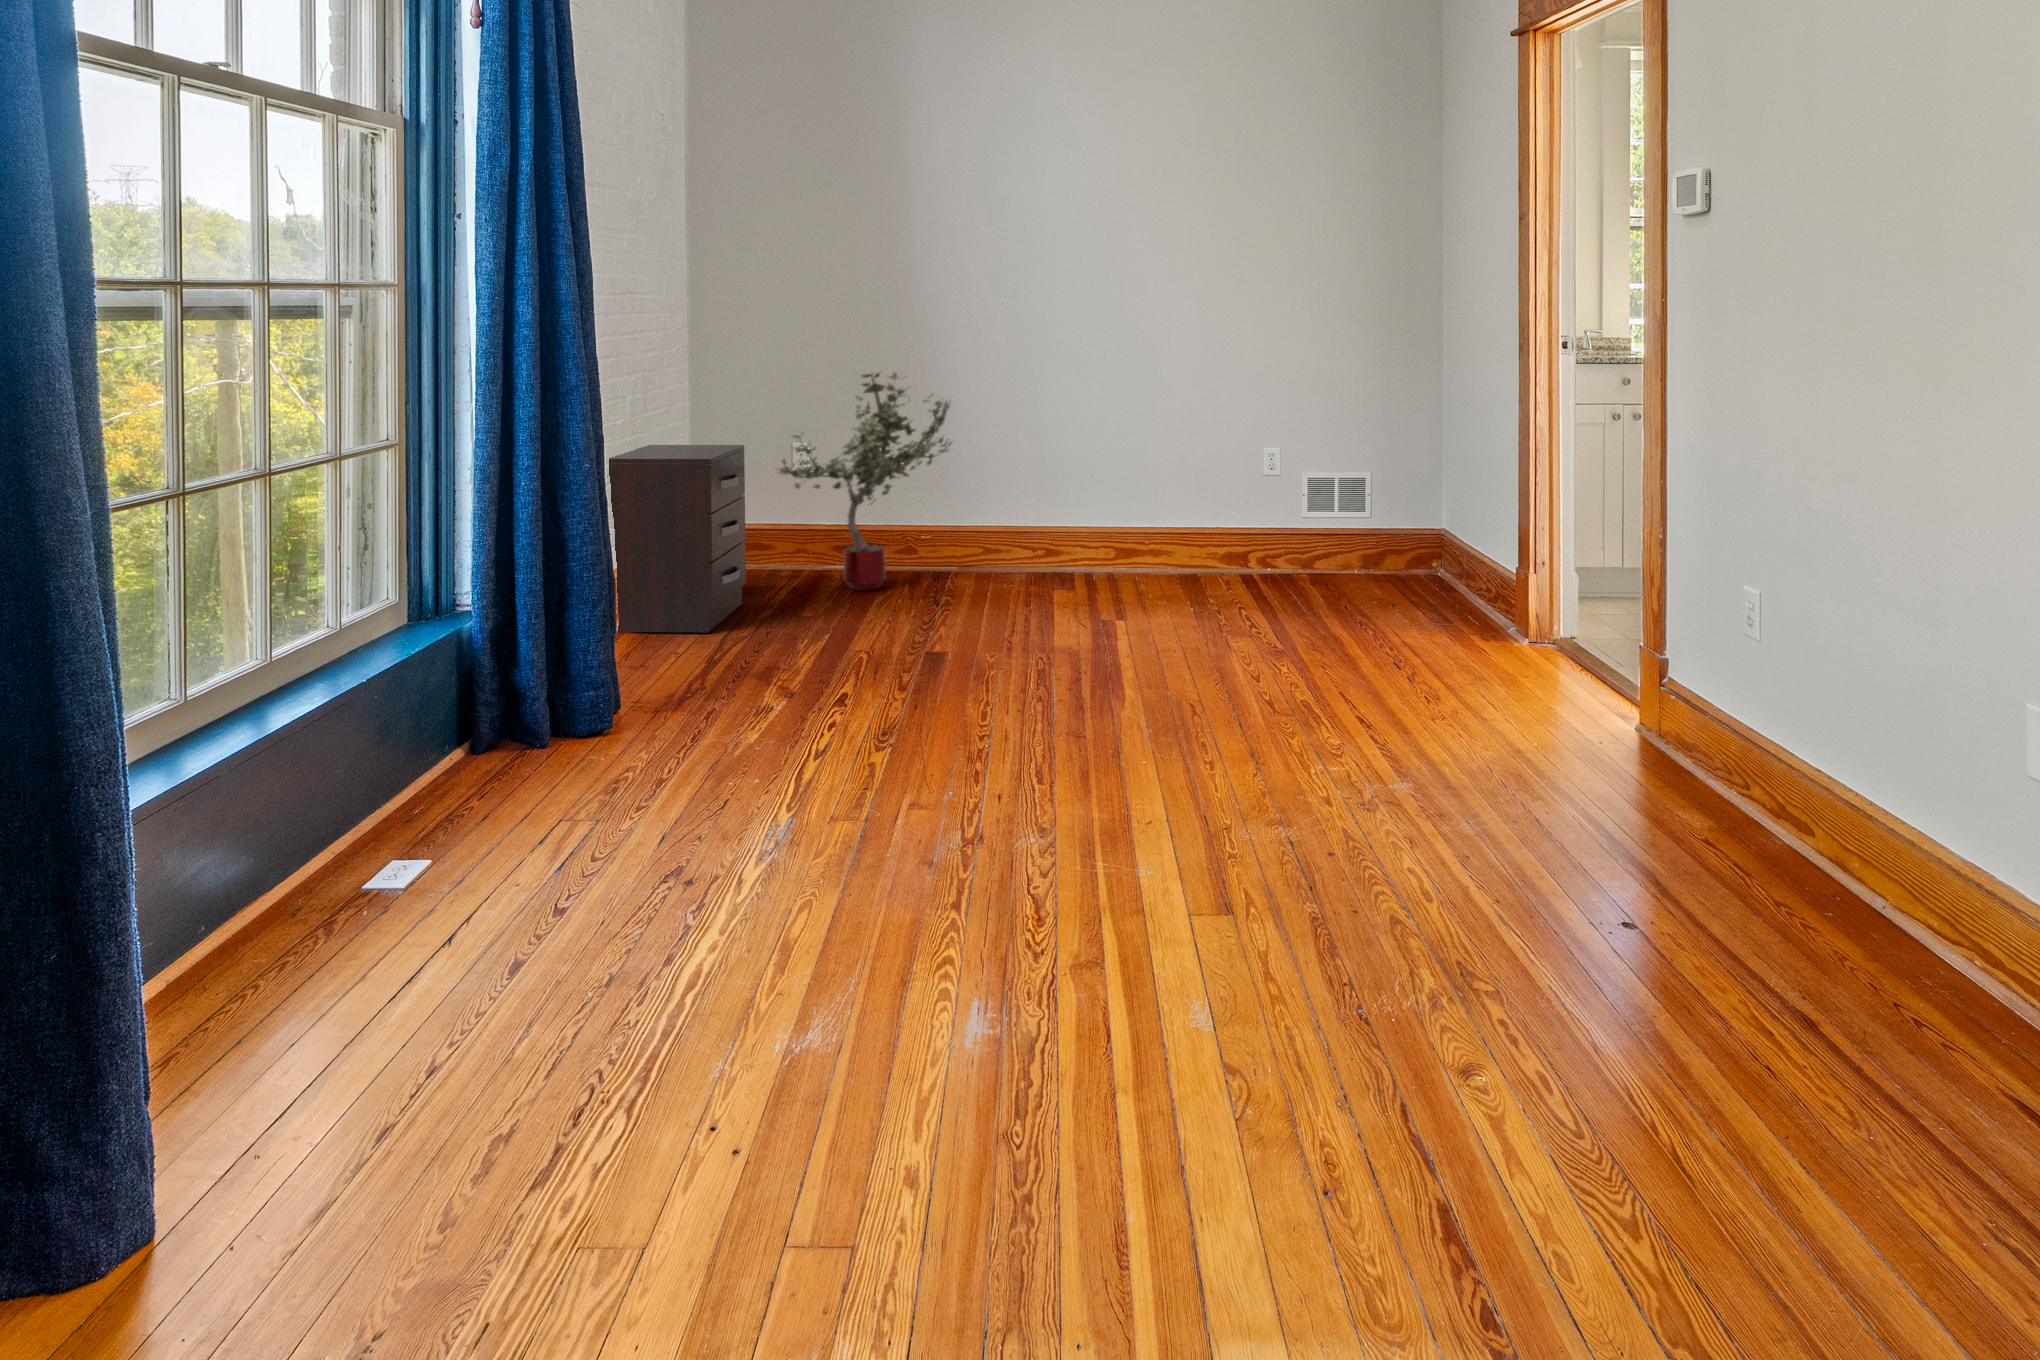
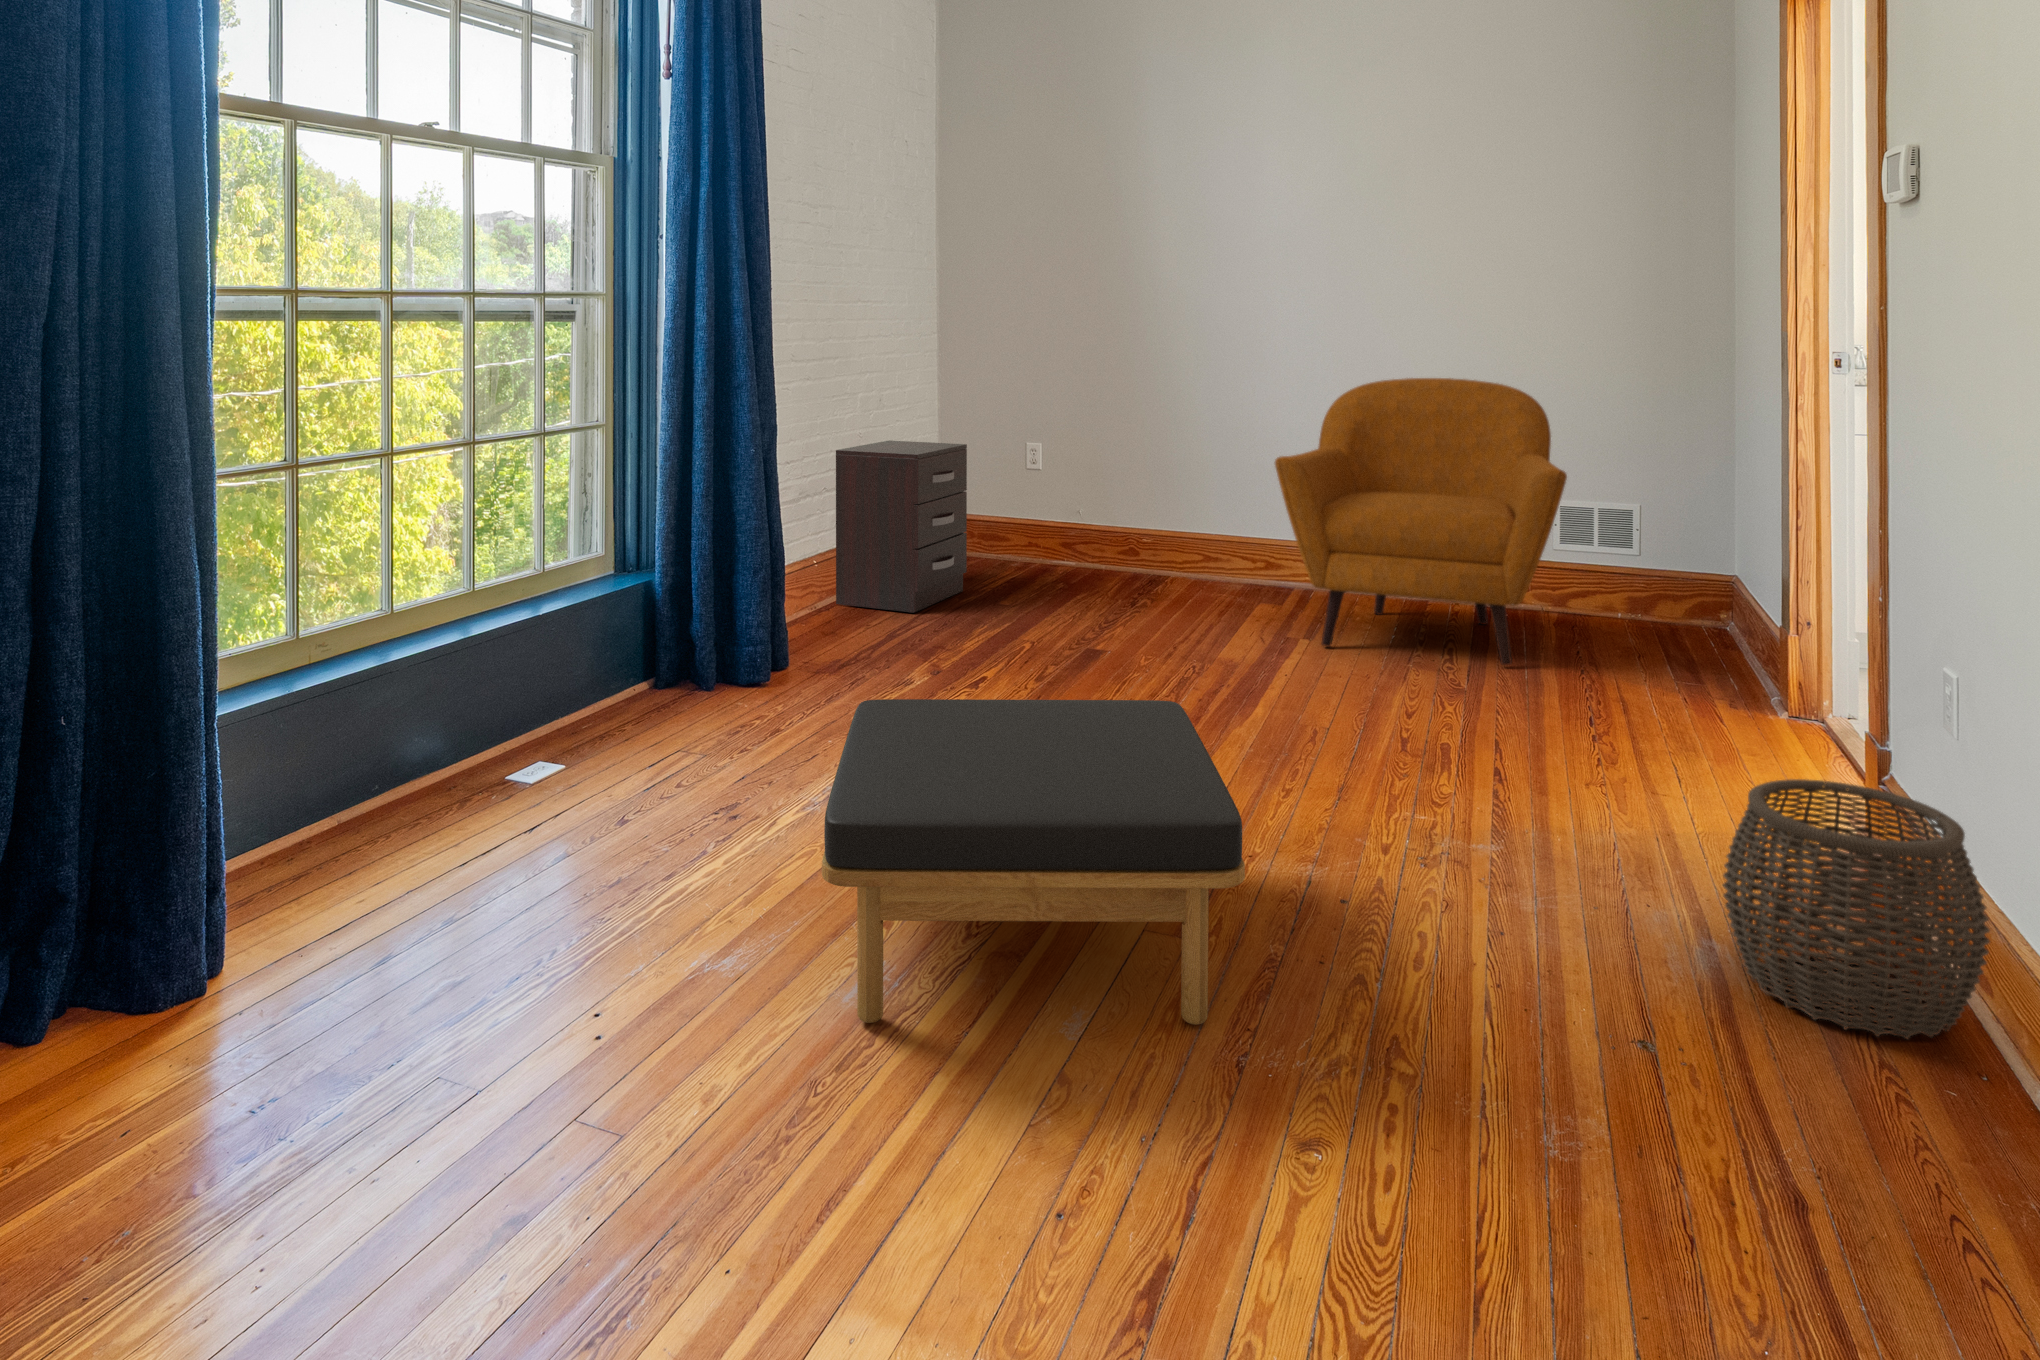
armchair: none [1092,362,1354,625] -> present [1275,378,1567,665]
potted tree: present [779,371,952,591] -> none [1005,379,1168,589]
woven basket: none [1636,689,1838,888] -> present [1723,779,1990,1039]
ottoman: none [861,690,1345,1060] -> present [822,699,1245,1025]

